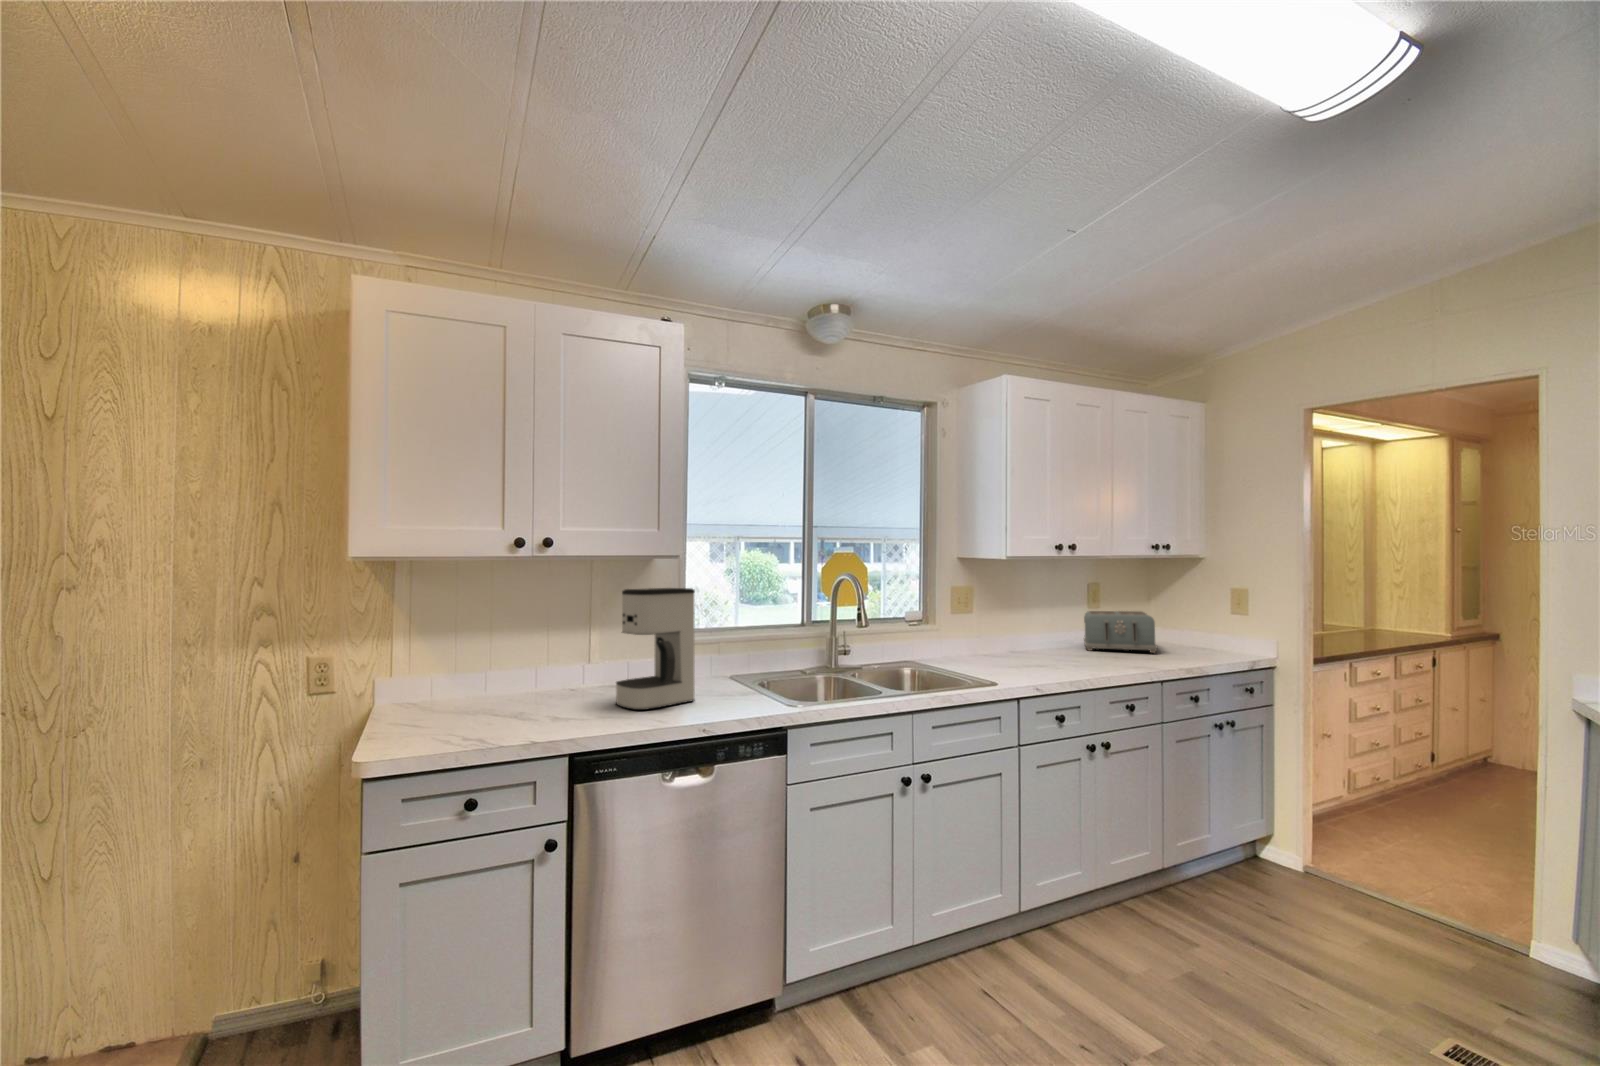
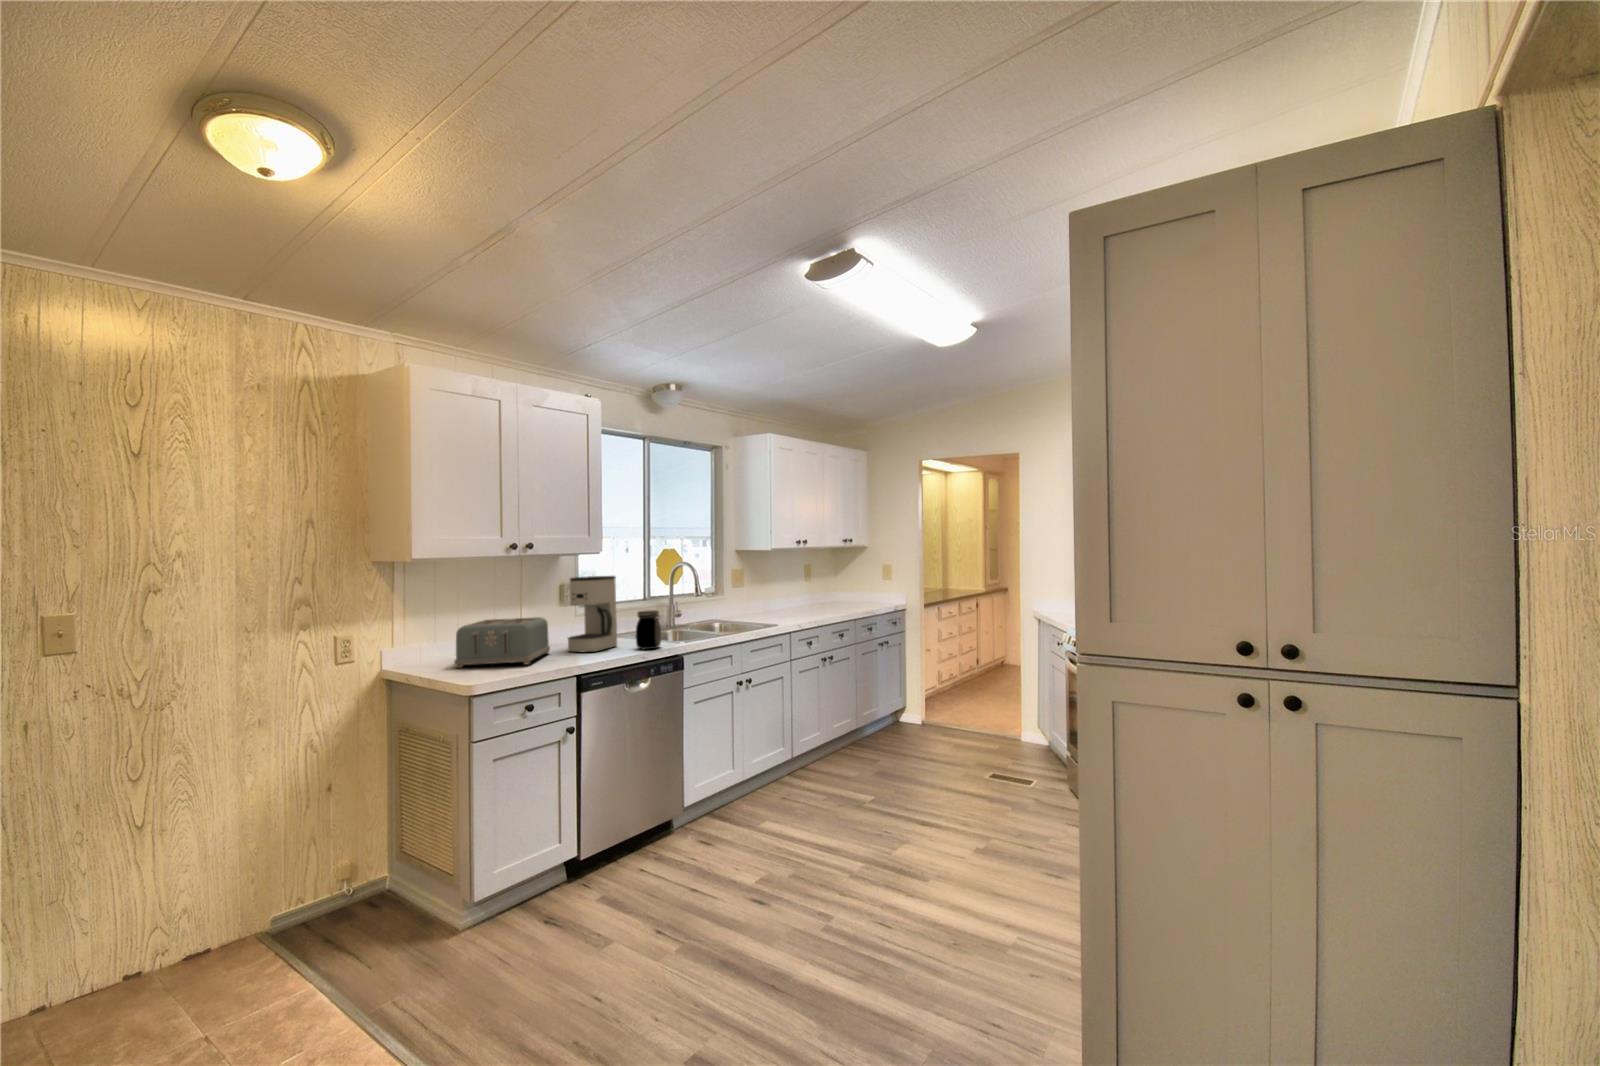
toaster: present [1084,611,1157,653] -> present [454,617,550,668]
jar: none [706,648,751,716] -> present [636,610,661,649]

